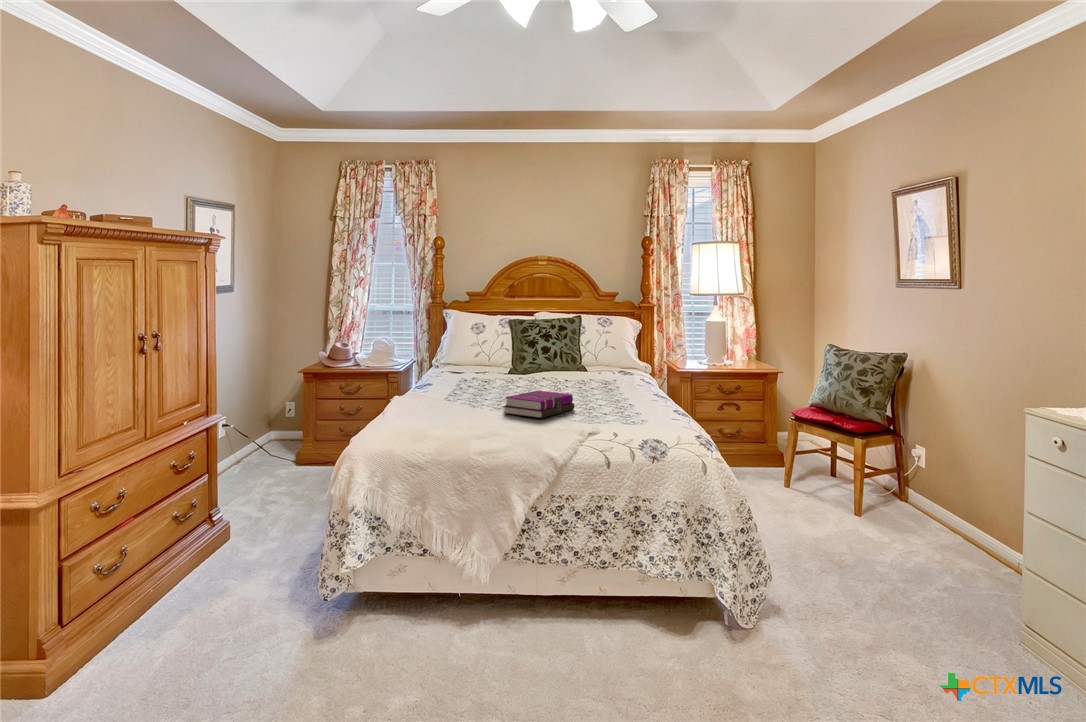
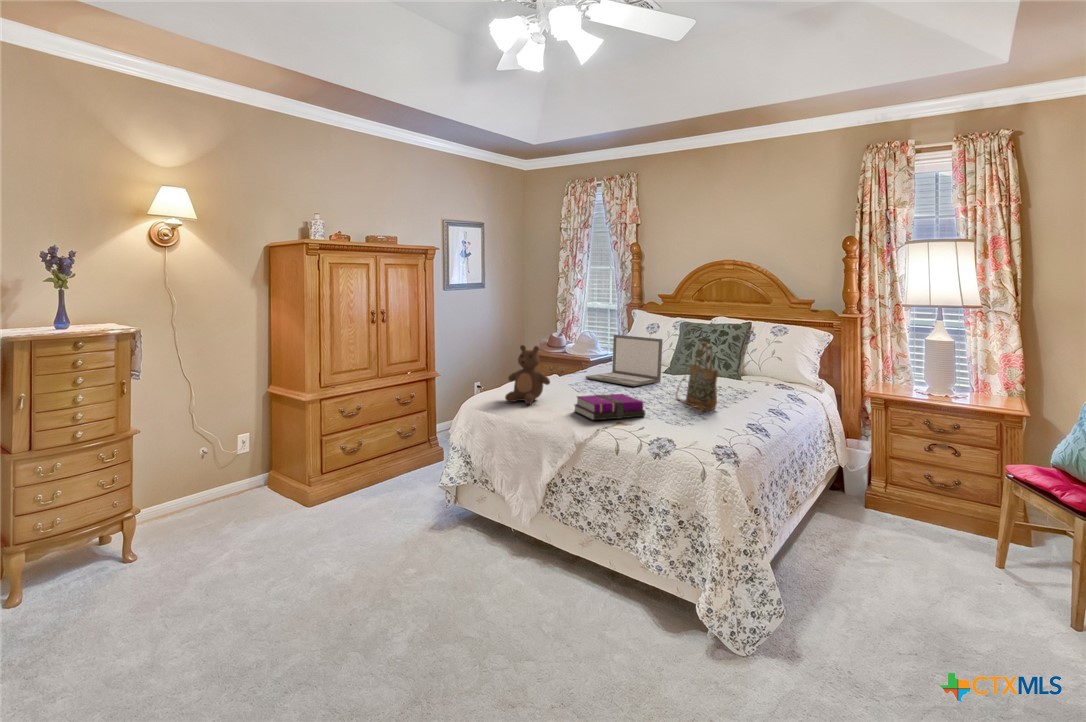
handbag: none [566,333,618,399] -> present [676,342,718,411]
laptop: none [447,334,523,386] -> present [586,335,663,386]
teddy bear: none [406,347,459,414] -> present [505,345,550,404]

